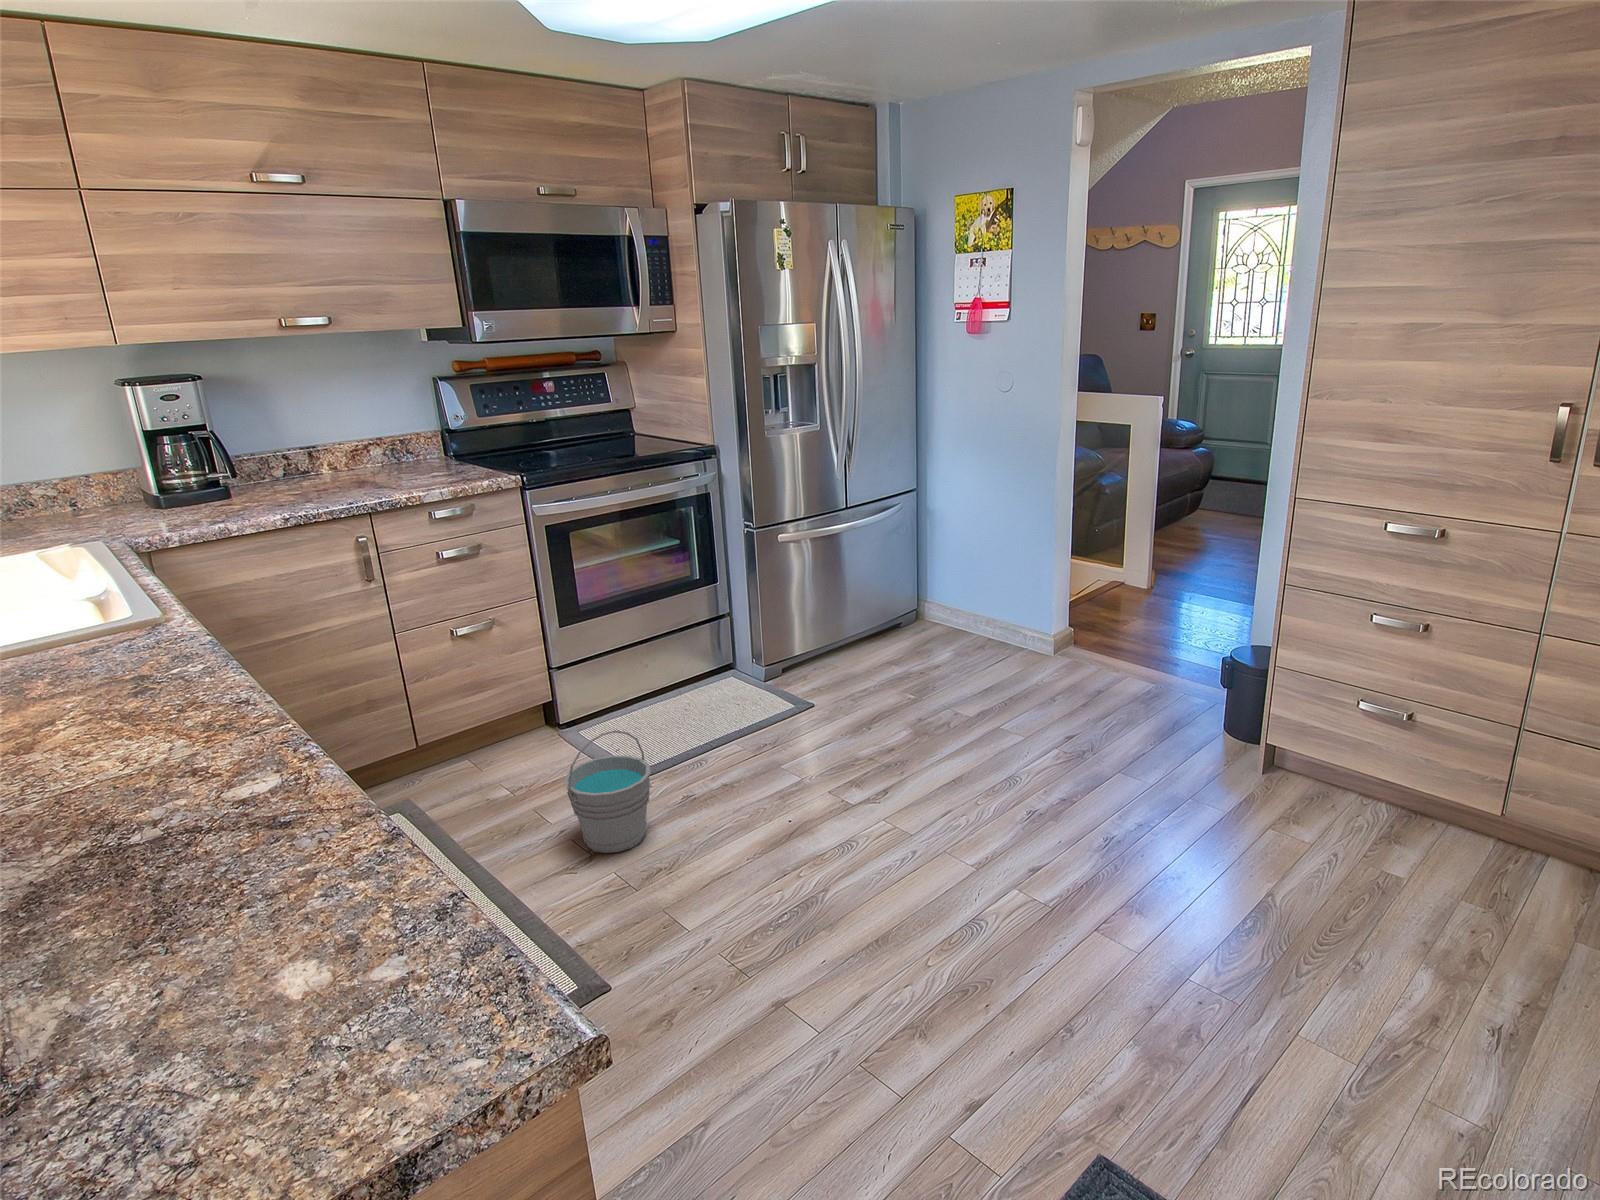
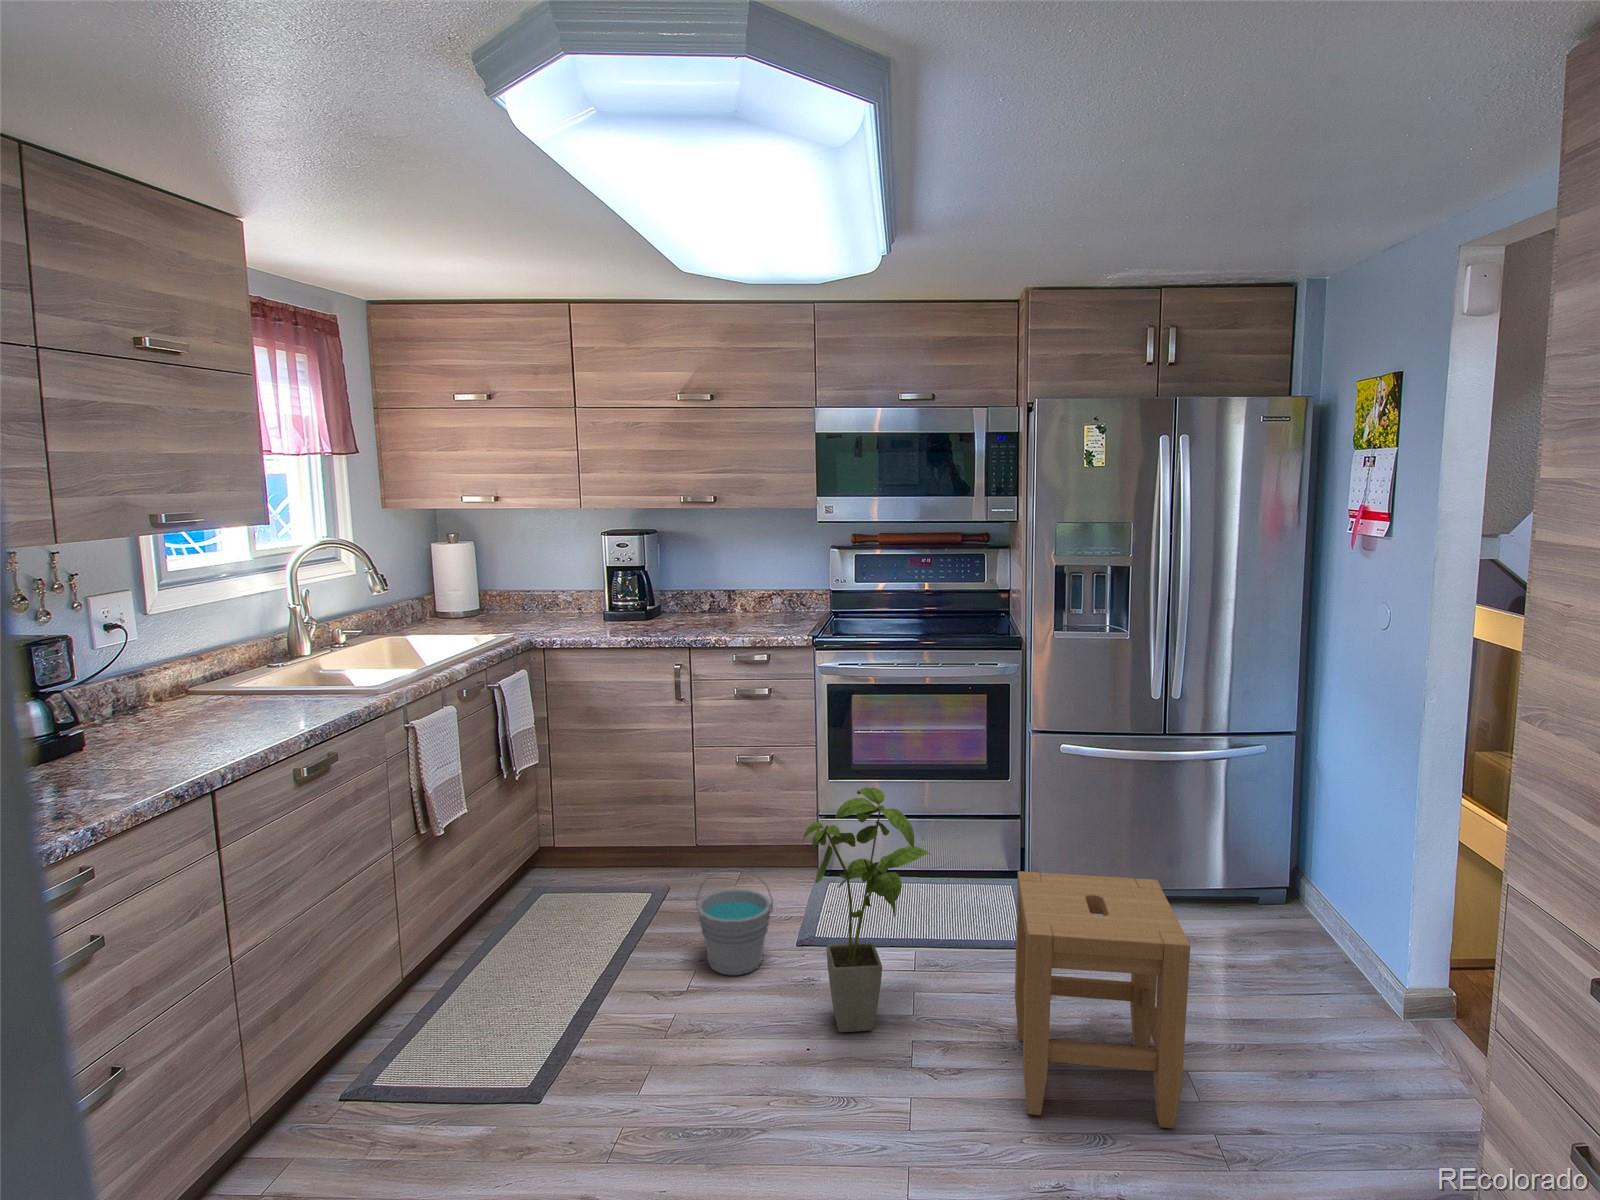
house plant: none [728,580,863,829] -> present [803,787,931,1032]
stool: none [889,595,1064,800] -> present [1015,871,1190,1128]

